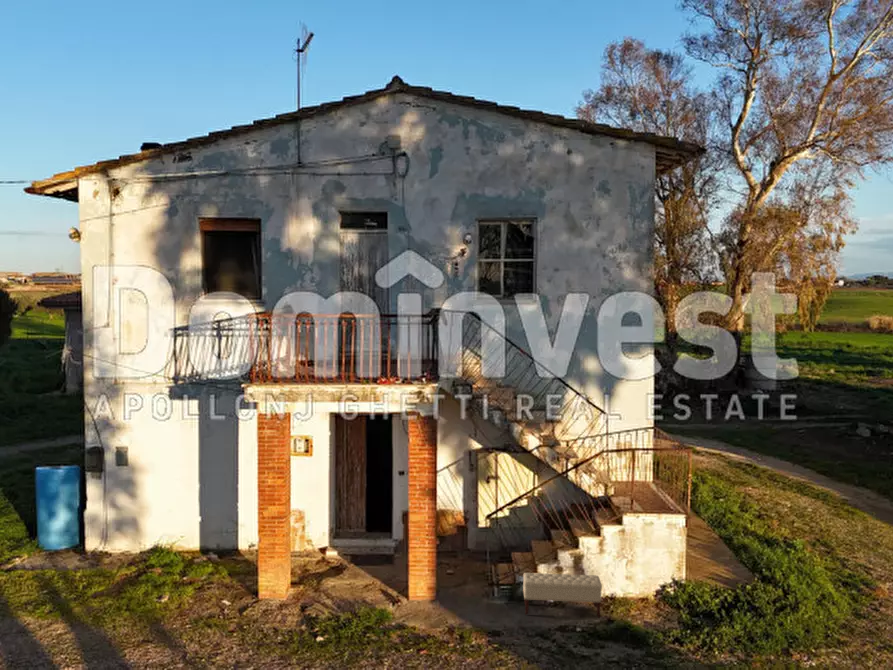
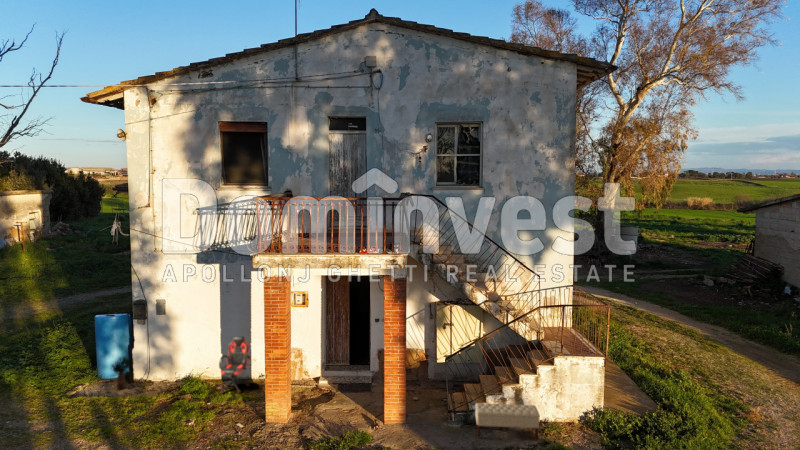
chair: none [197,494,237,566] -> present [219,336,250,393]
potted plant: none [57,519,92,562] -> present [112,357,138,390]

